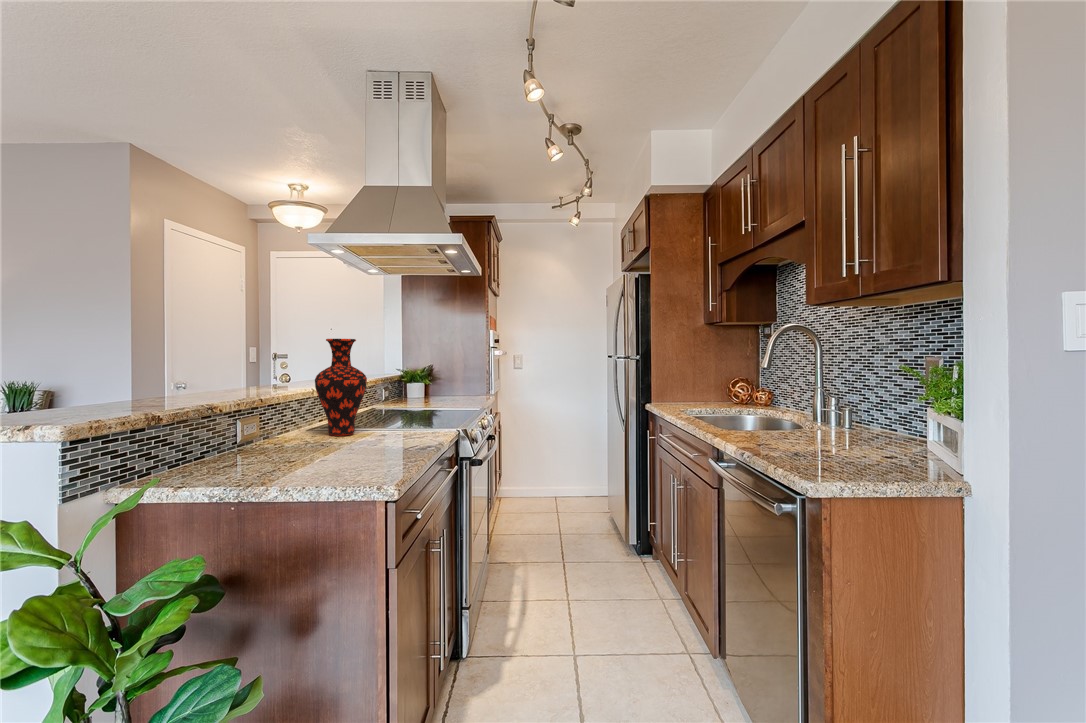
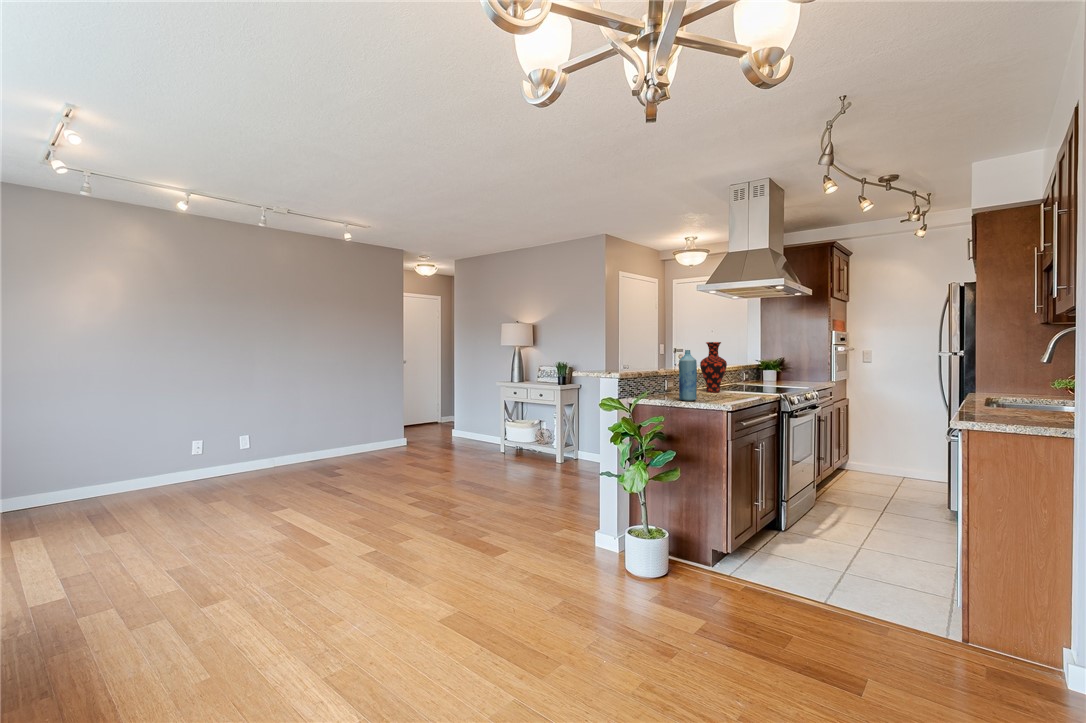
bottle: none [261,354,310,480] -> present [679,350,697,401]

